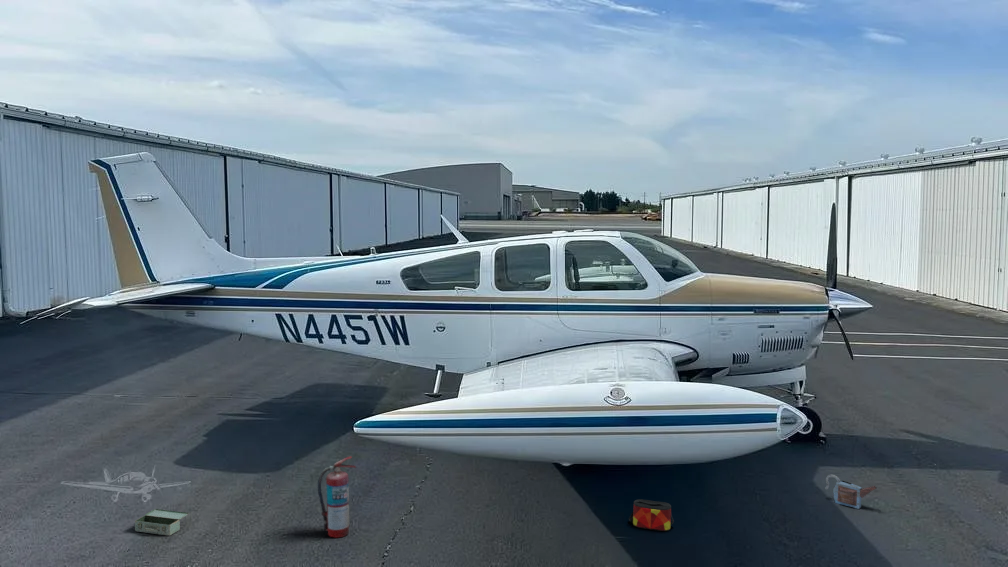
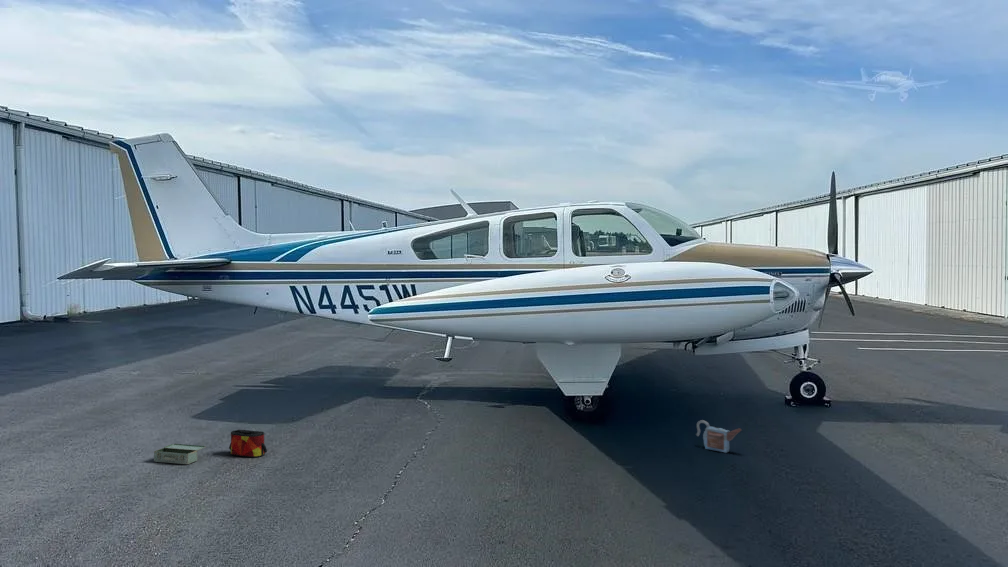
fire extinguisher: present [318,457,356,538] -> none [331,388,369,466]
watering can: present [825,474,877,509] -> present [696,420,742,453]
bag: present [629,499,674,531] -> present [229,430,267,457]

